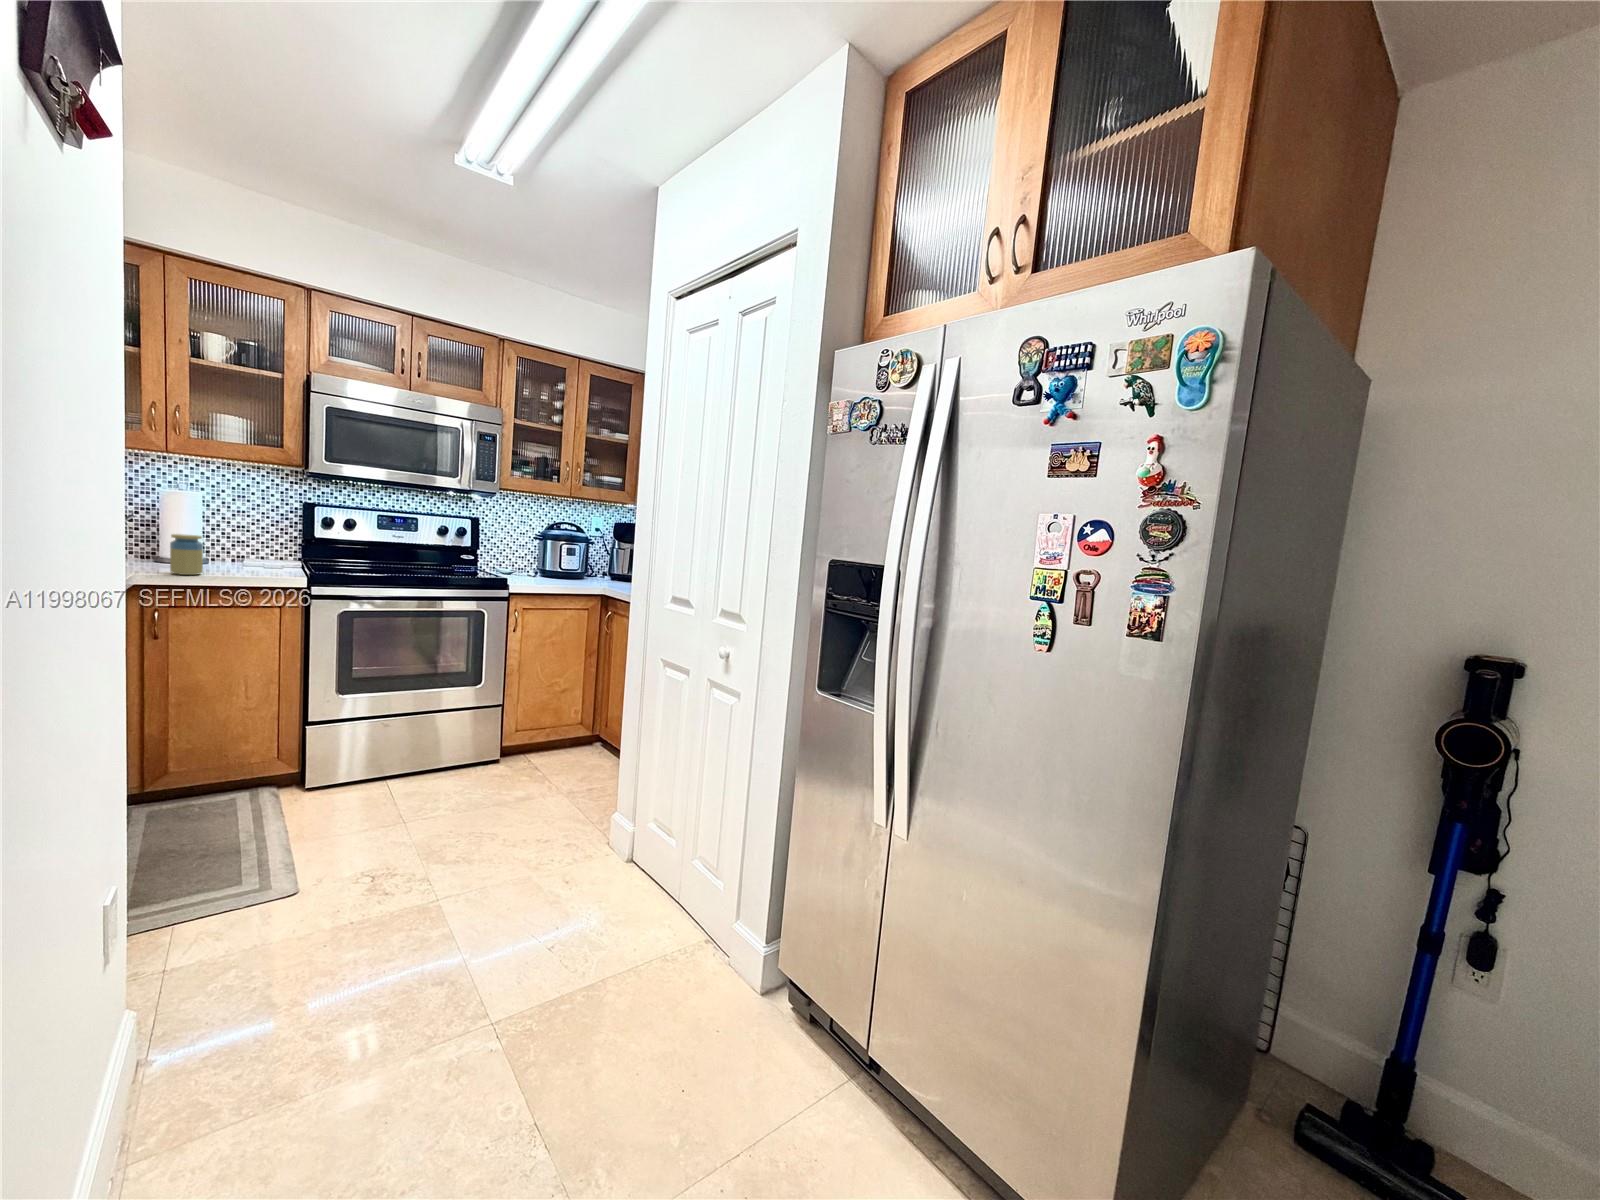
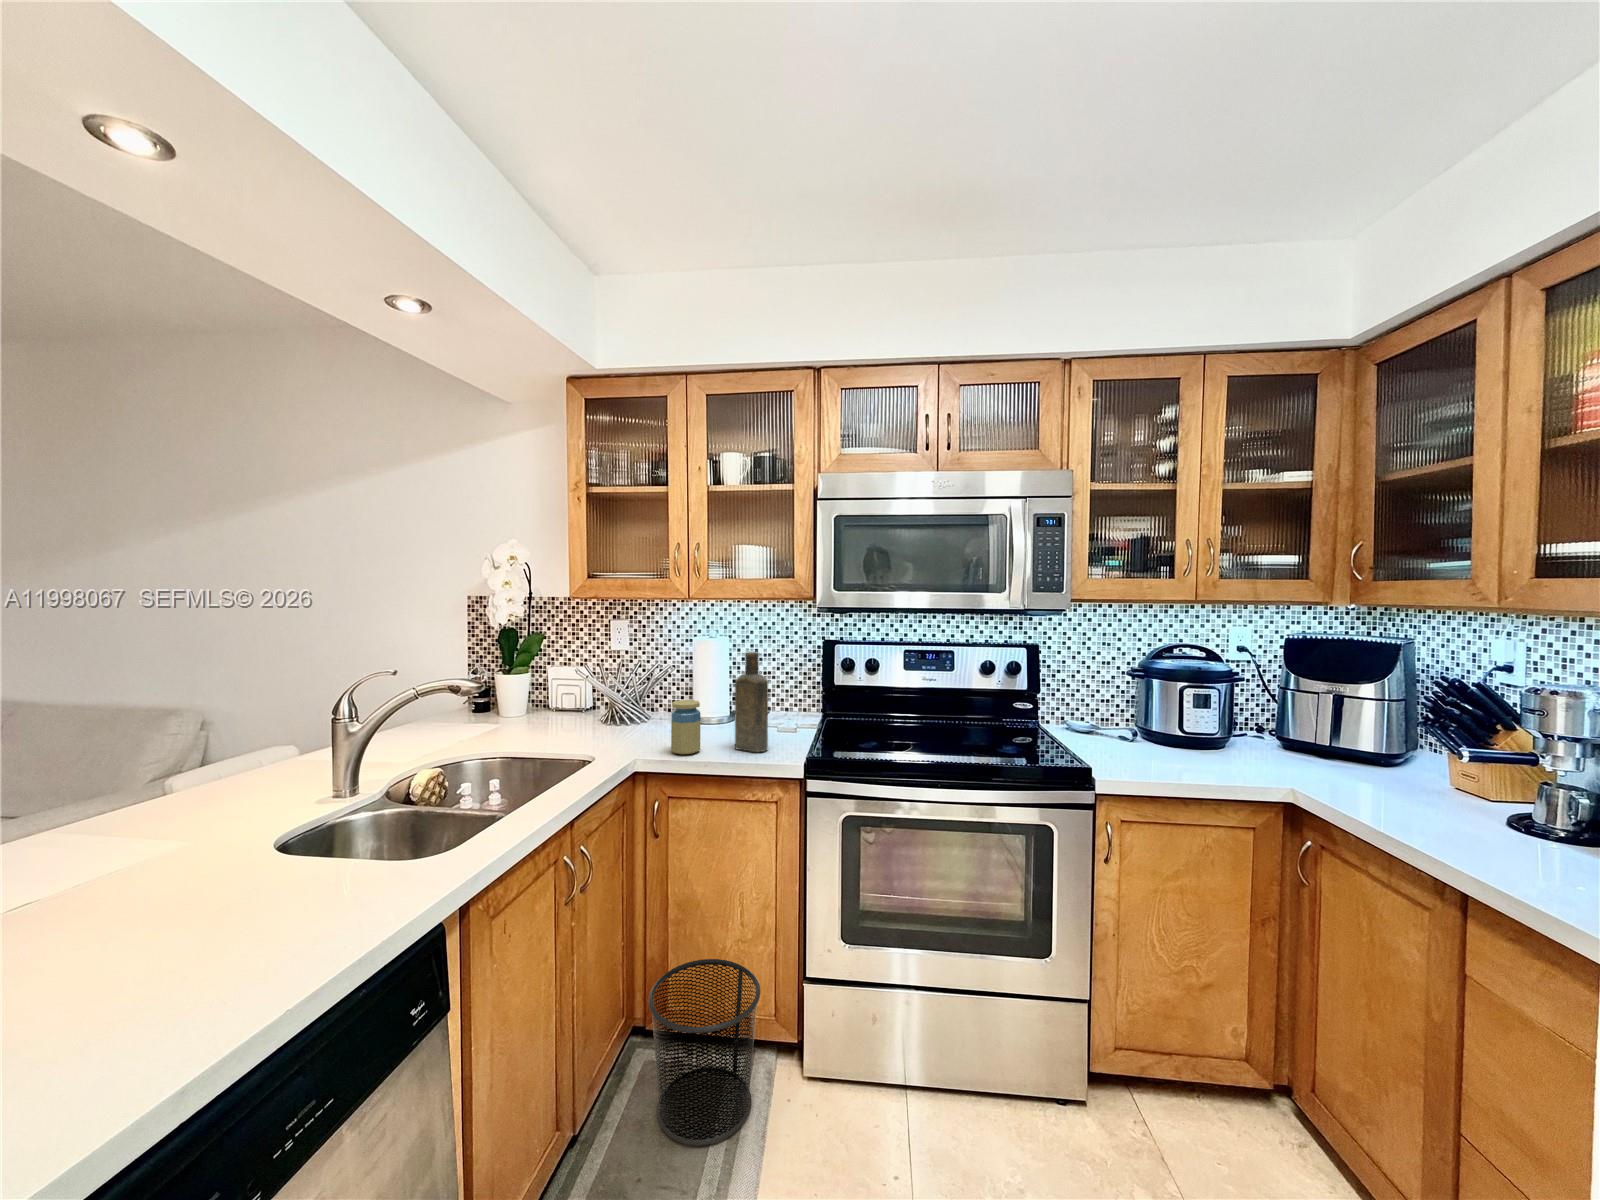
bottle: none [233,501,269,575] -> present [735,652,768,752]
waste bin: none [170,724,275,831] -> present [648,959,760,1146]

